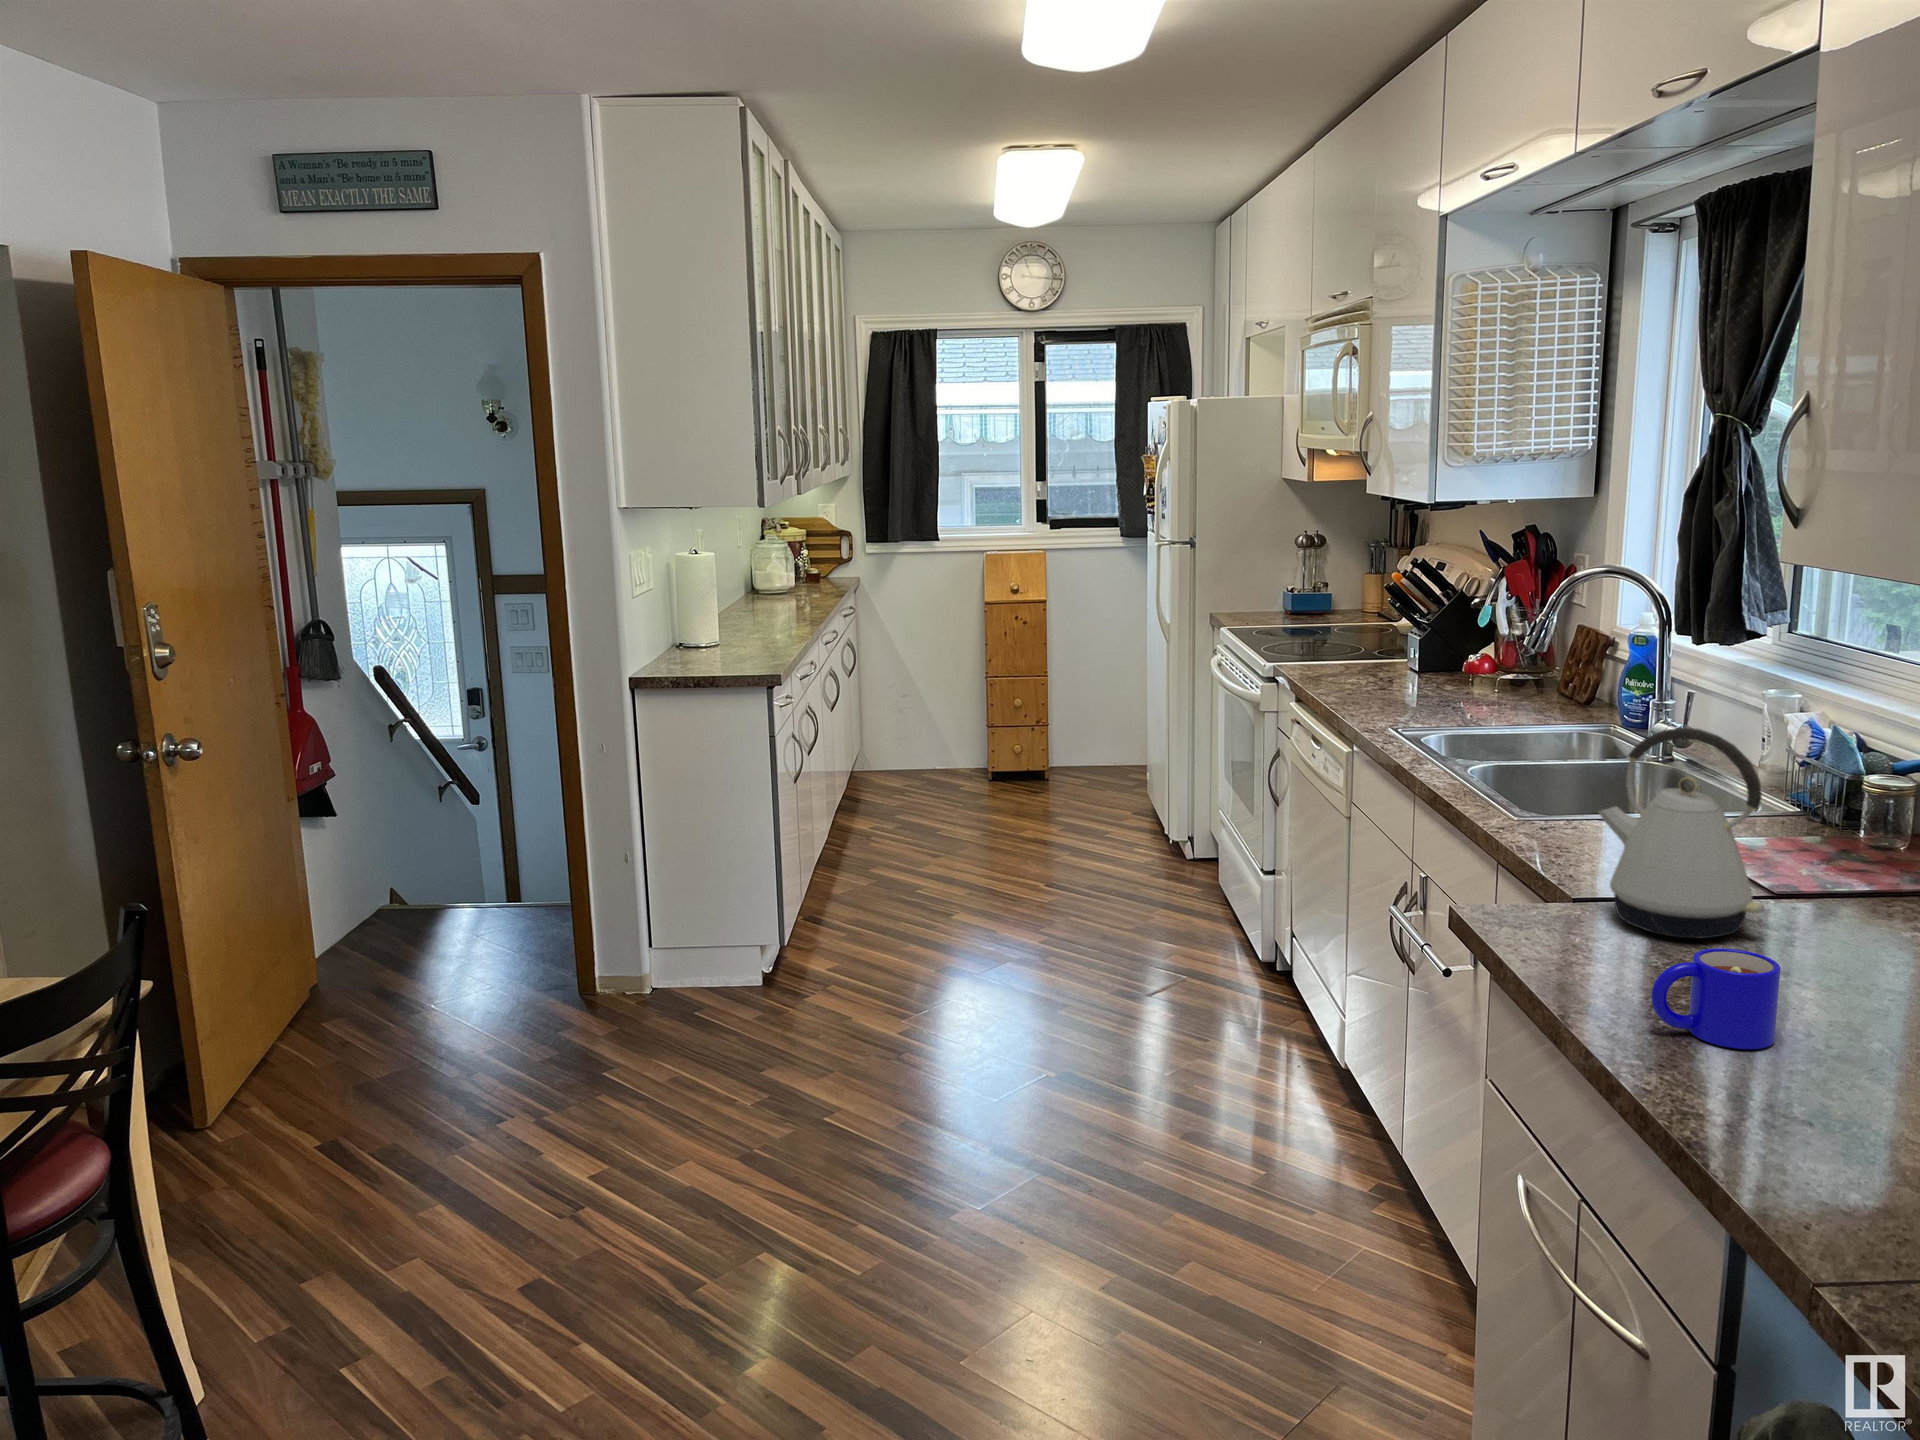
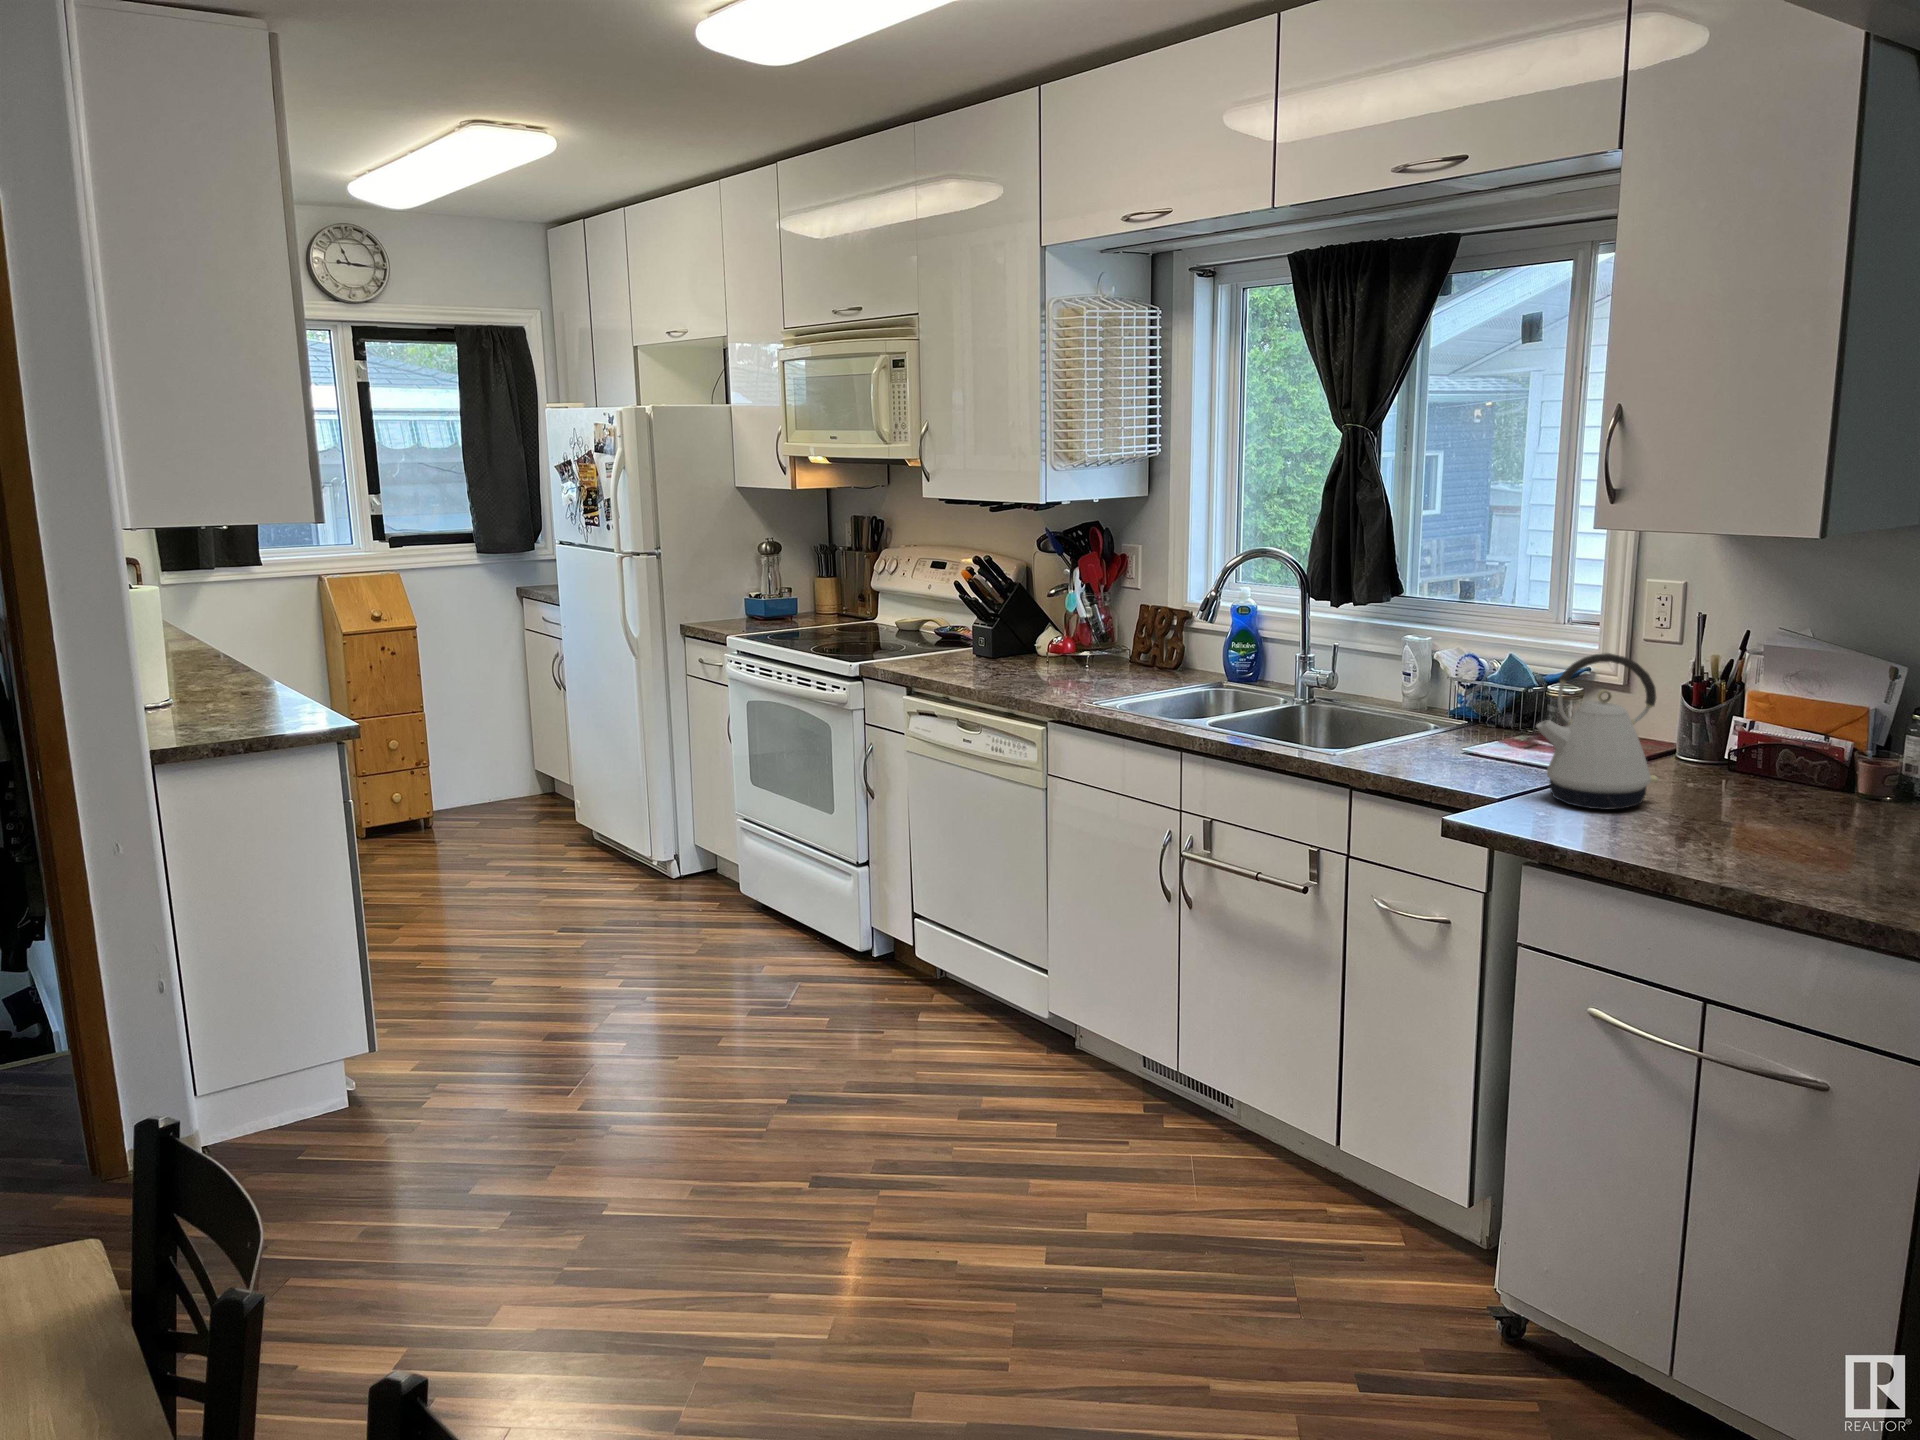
mug: present [1651,948,1780,1049] -> none [1743,799,1811,865]

